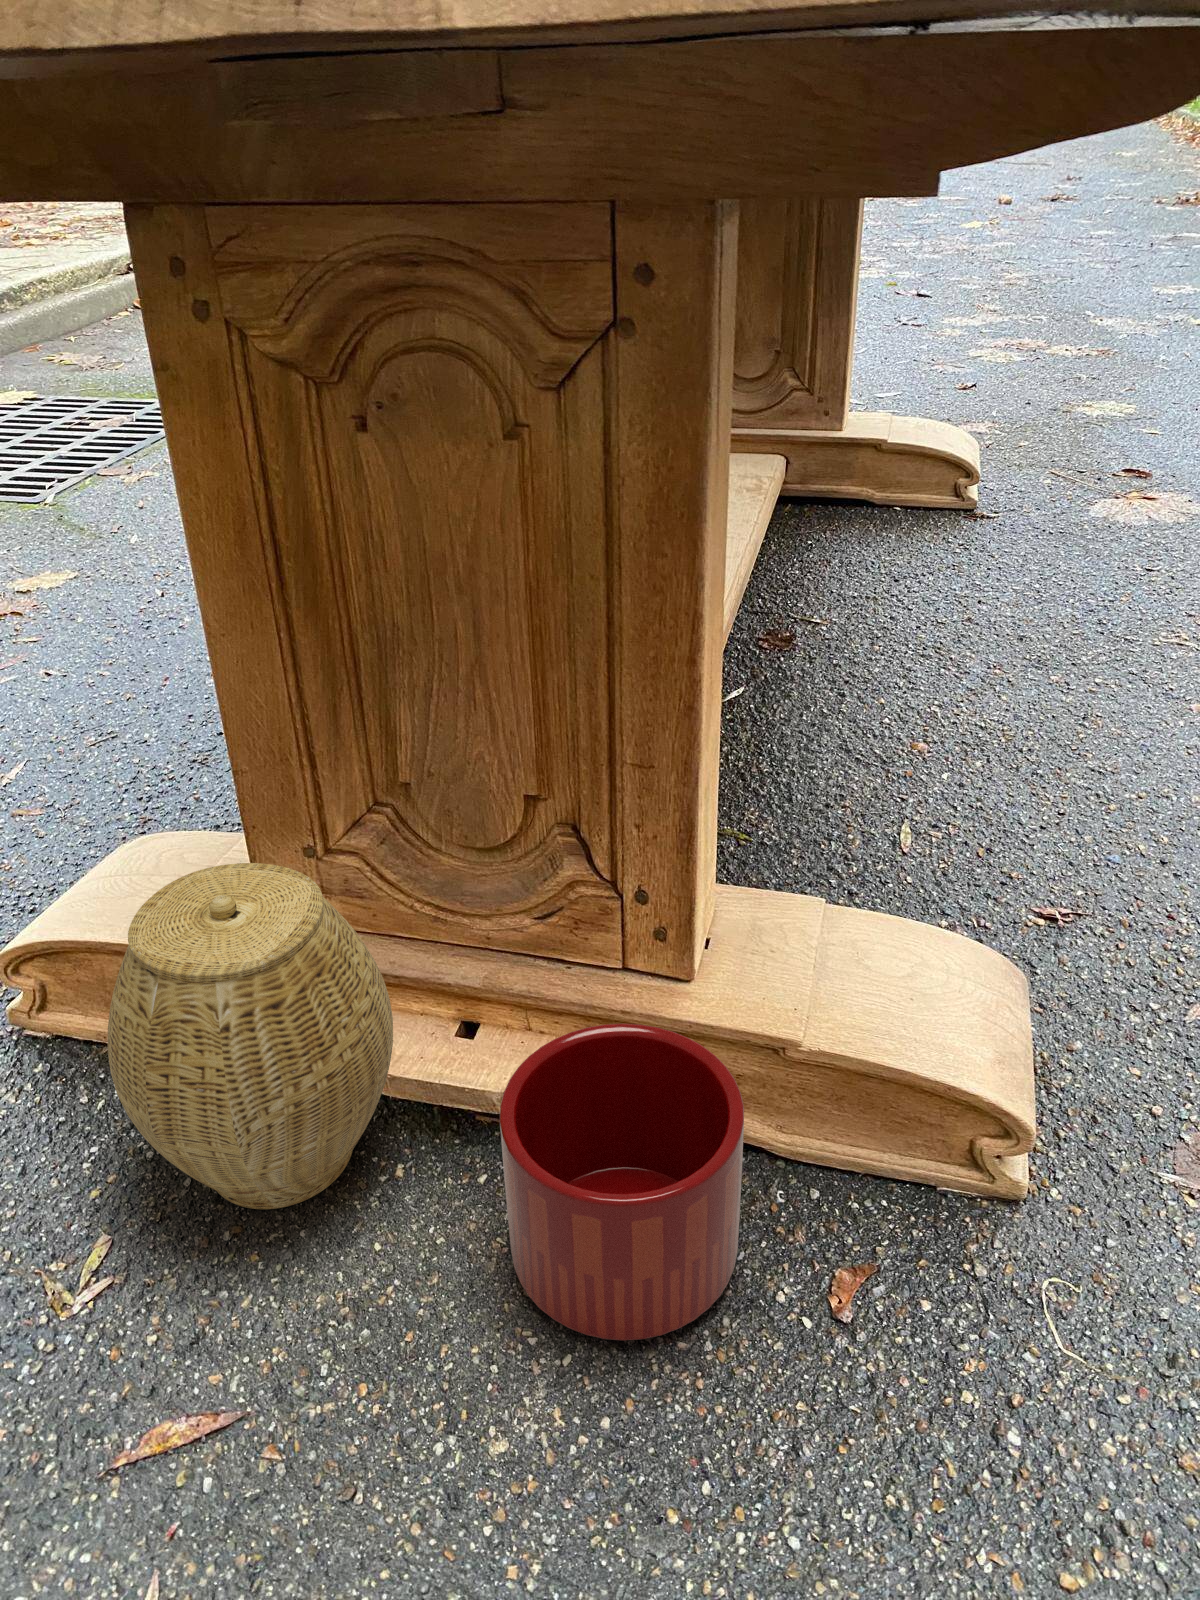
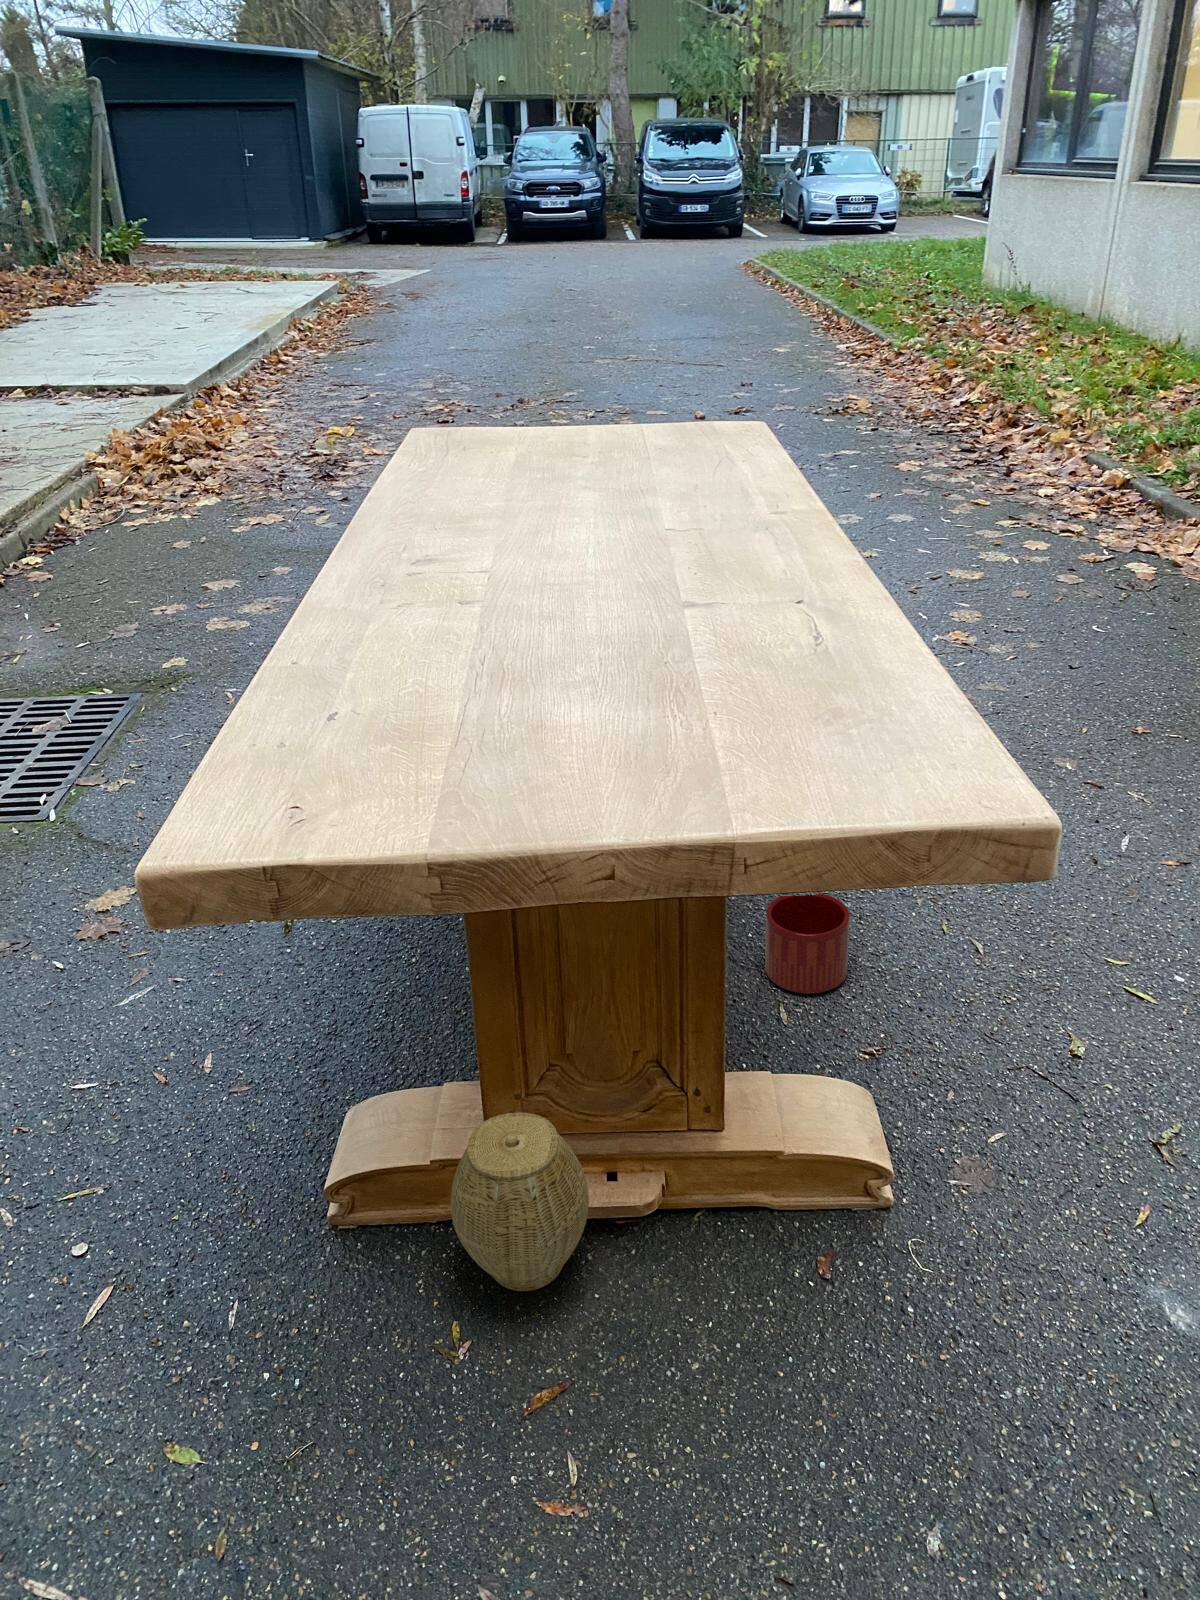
planter: present [500,1024,744,1341] -> present [765,894,850,994]

